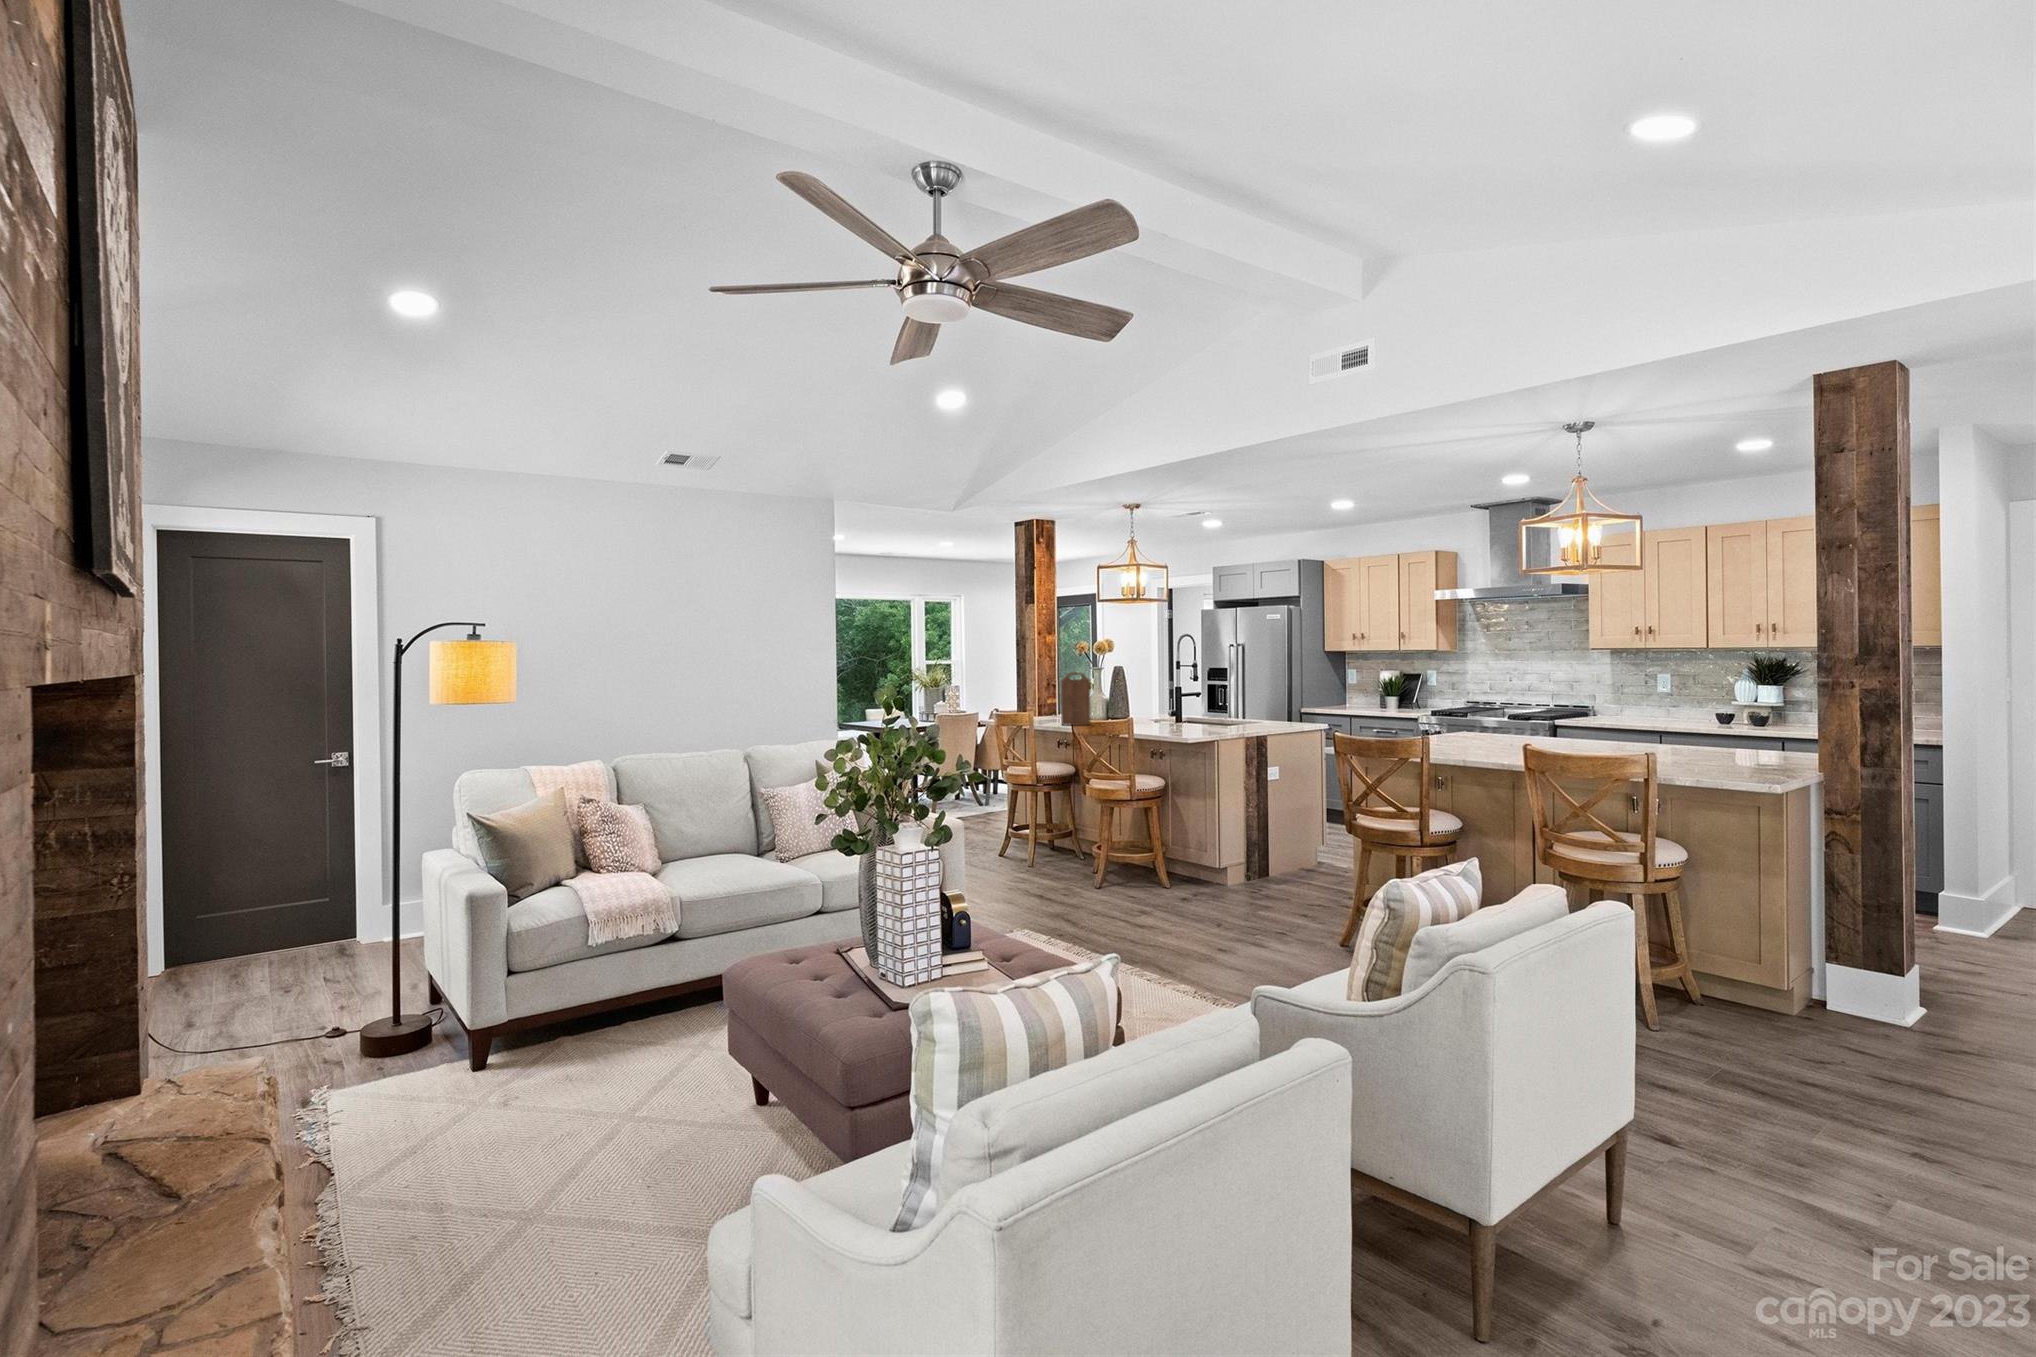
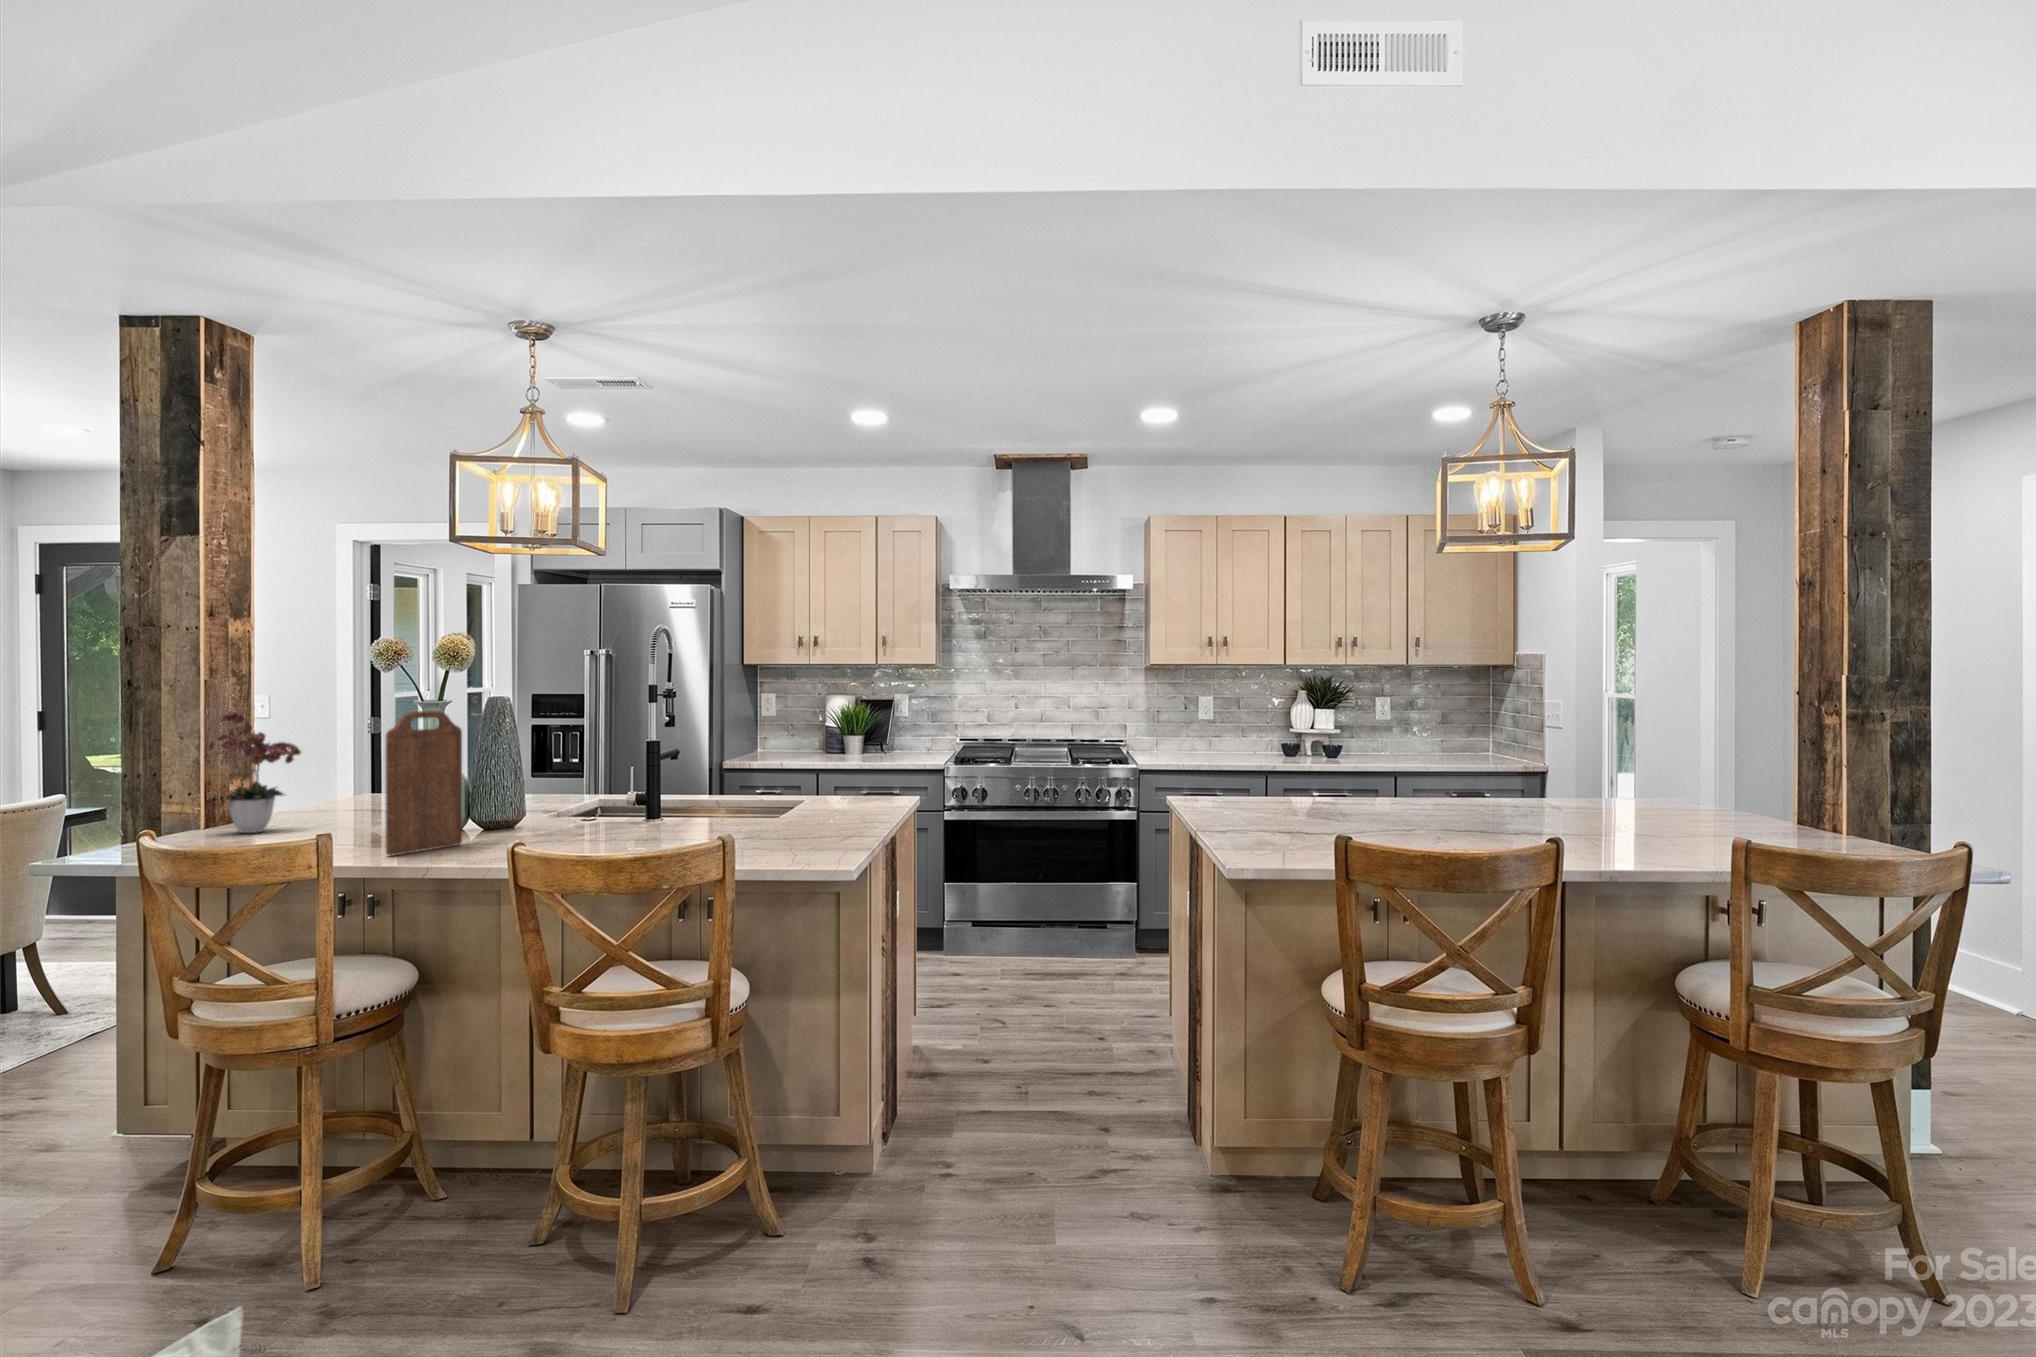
flower arrangement: none [1028,670,1061,718] -> present [209,711,301,833]

